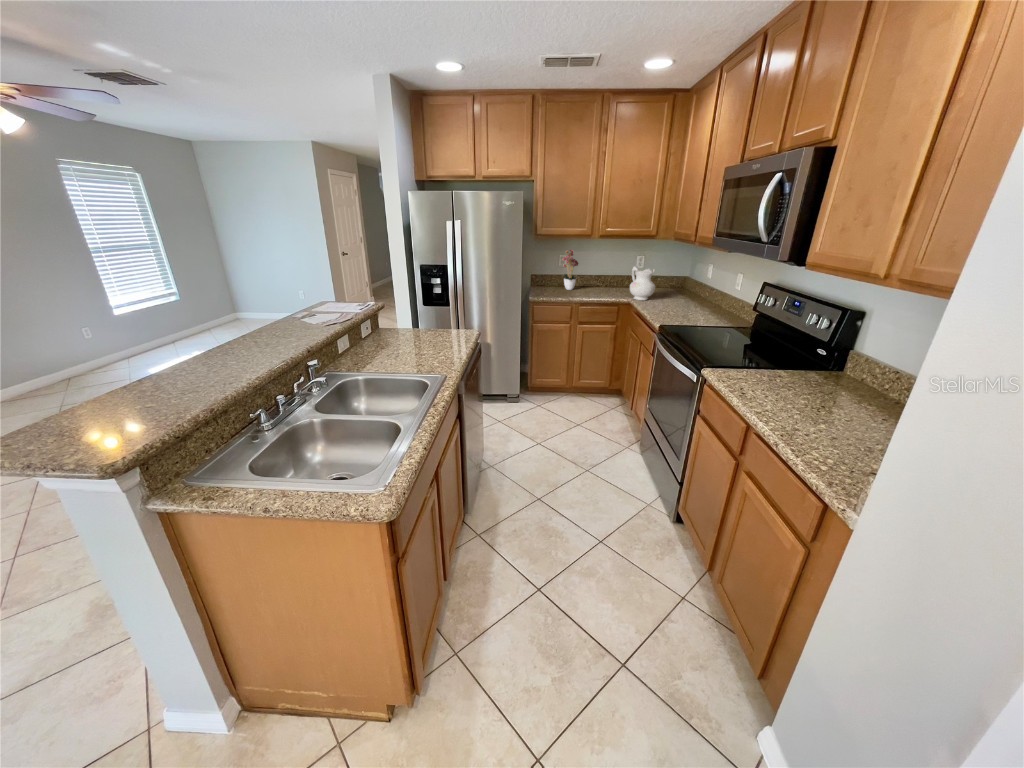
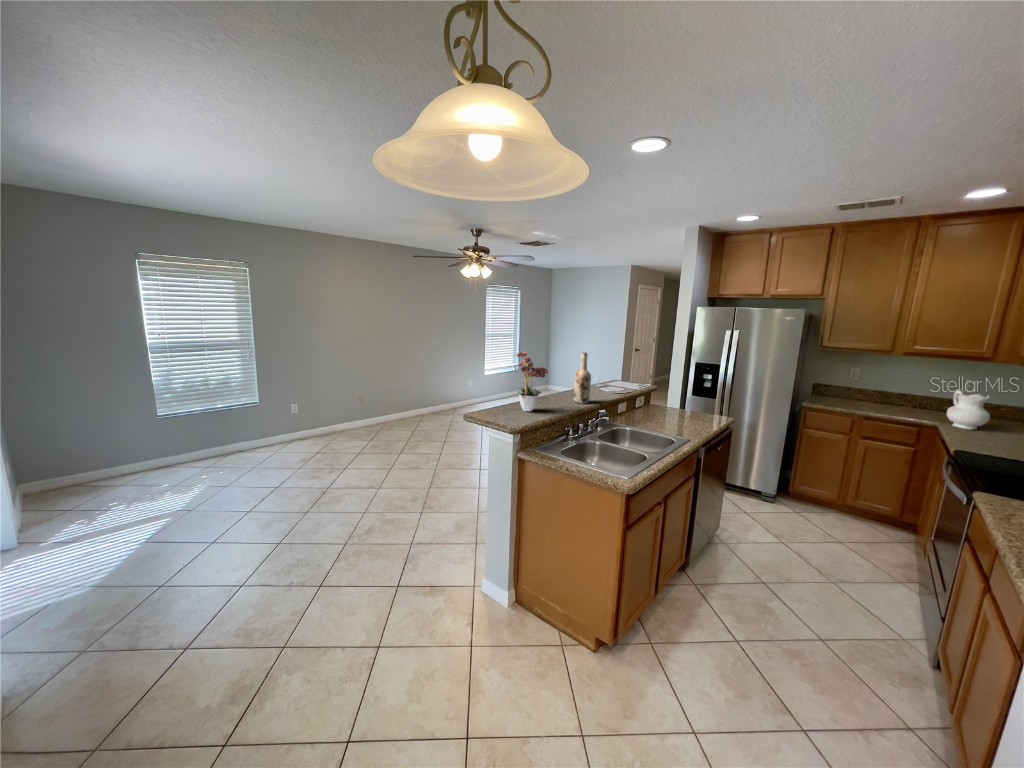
flower arrangement: present [563,250,578,290] -> present [515,352,548,411]
wine bottle: none [245,269,285,359] -> present [574,353,591,403]

